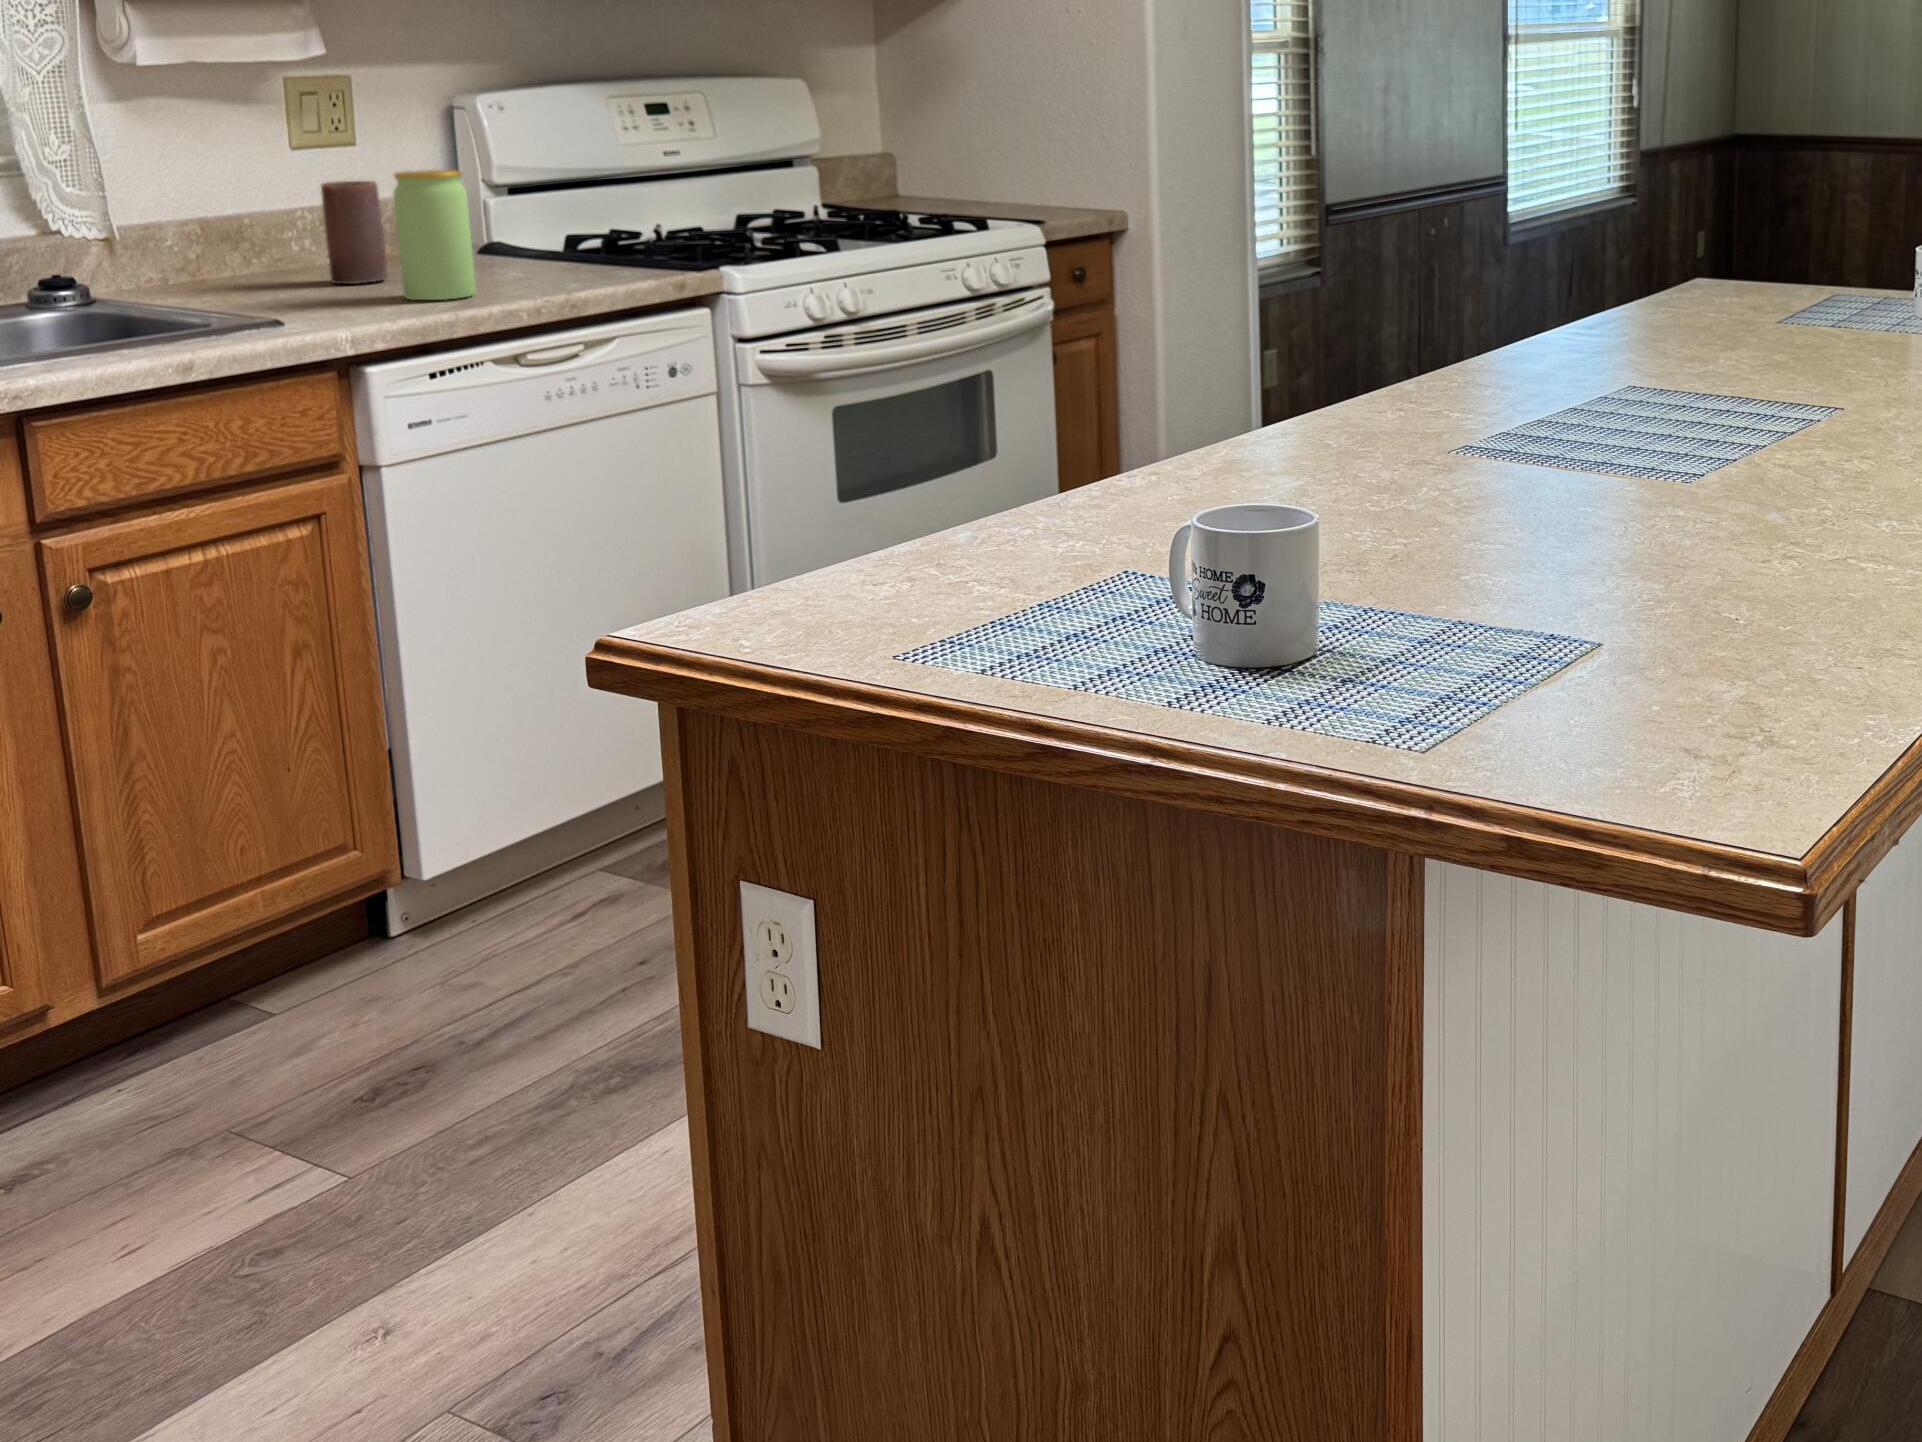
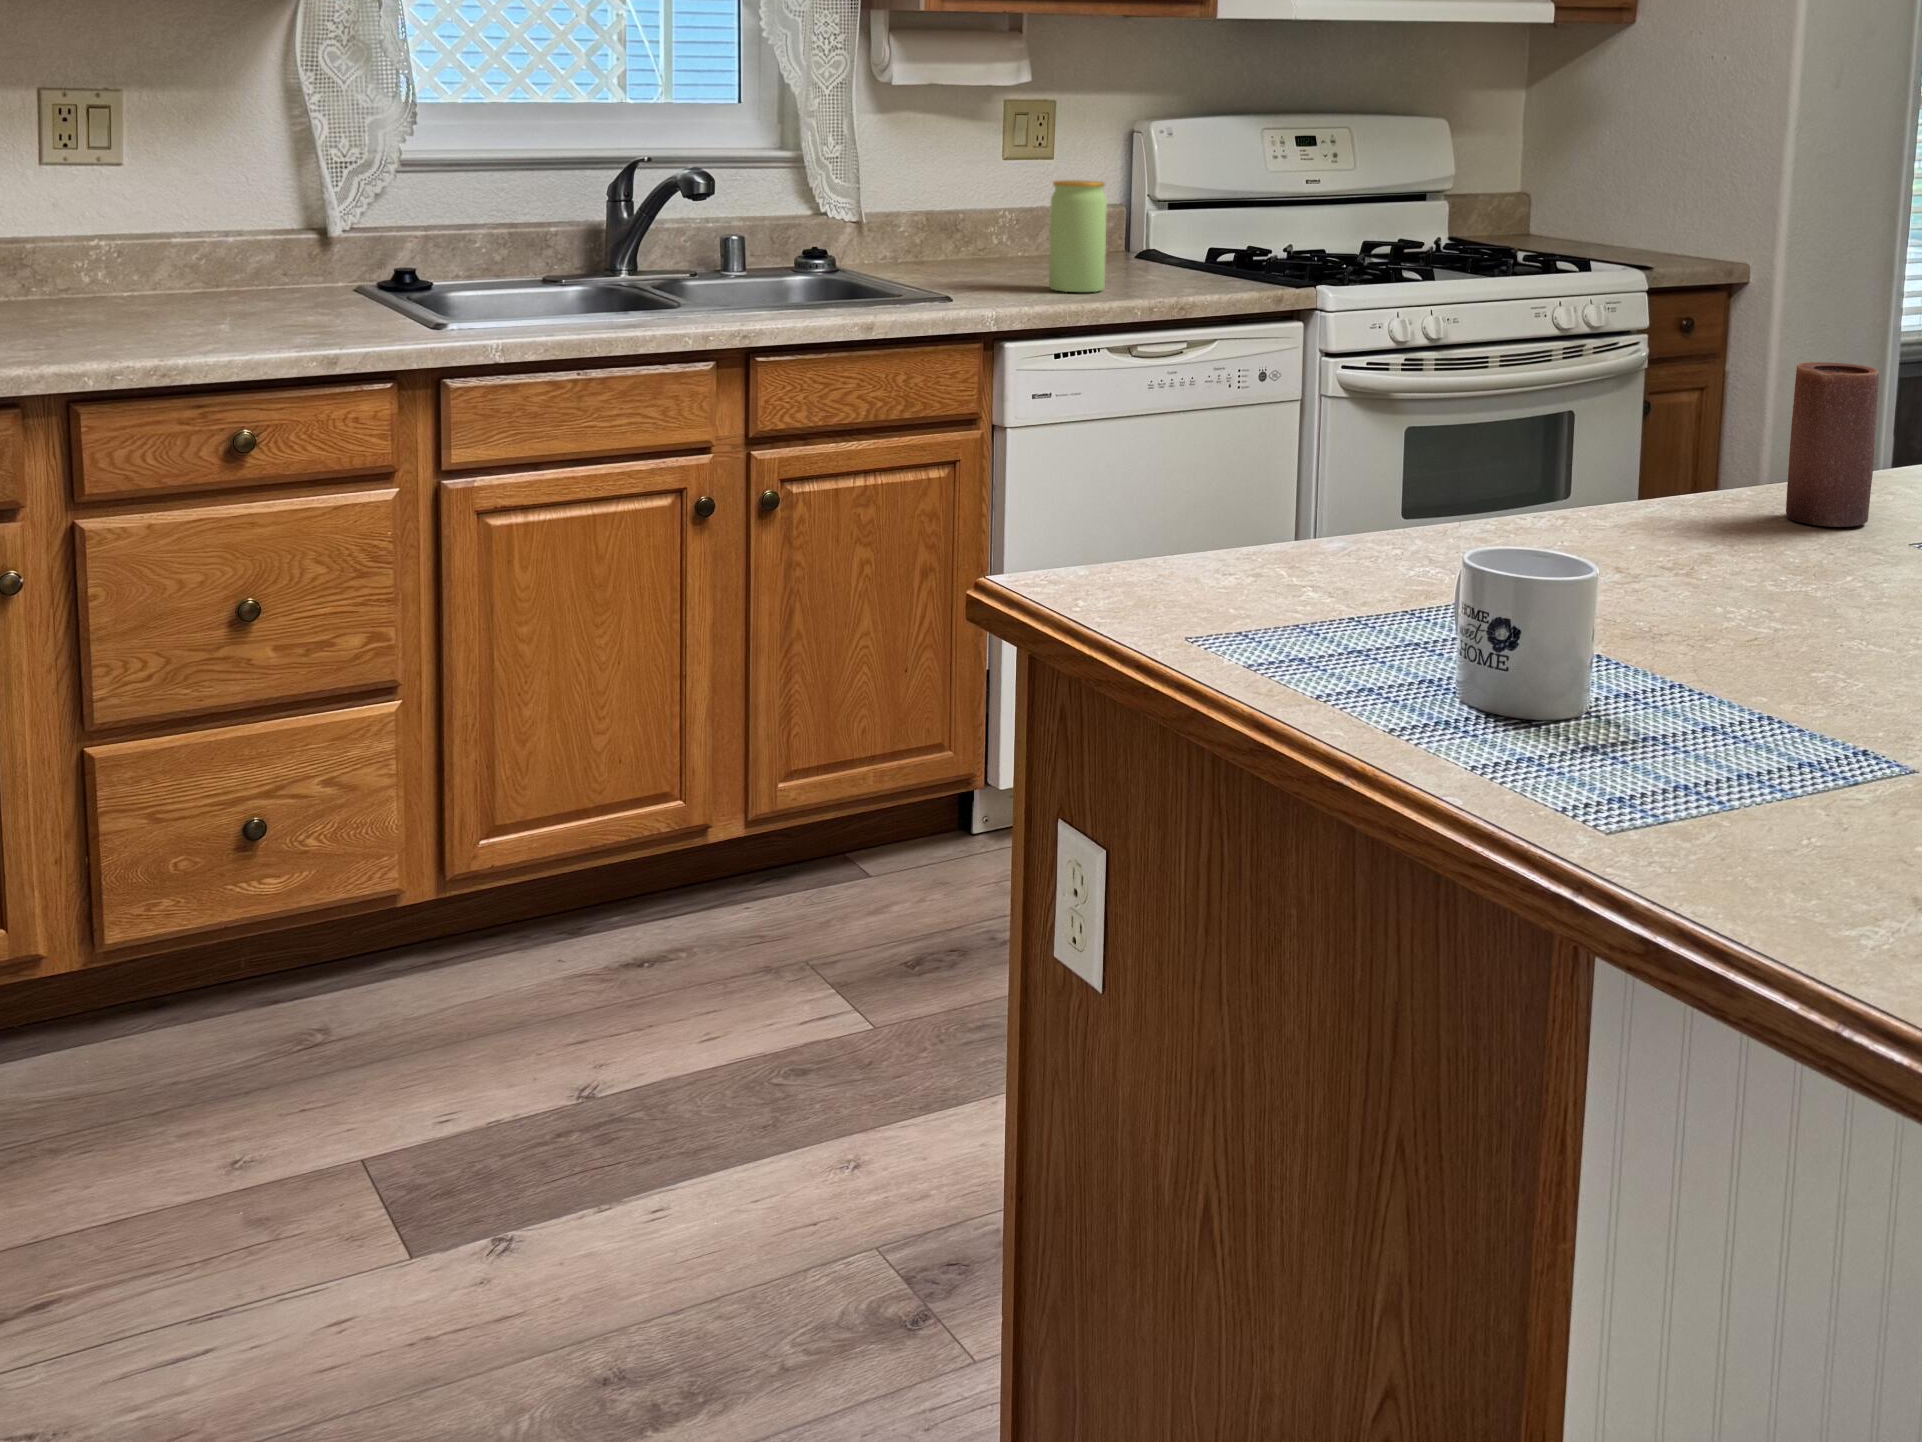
candle: present [321,181,388,284] -> present [1786,362,1879,527]

